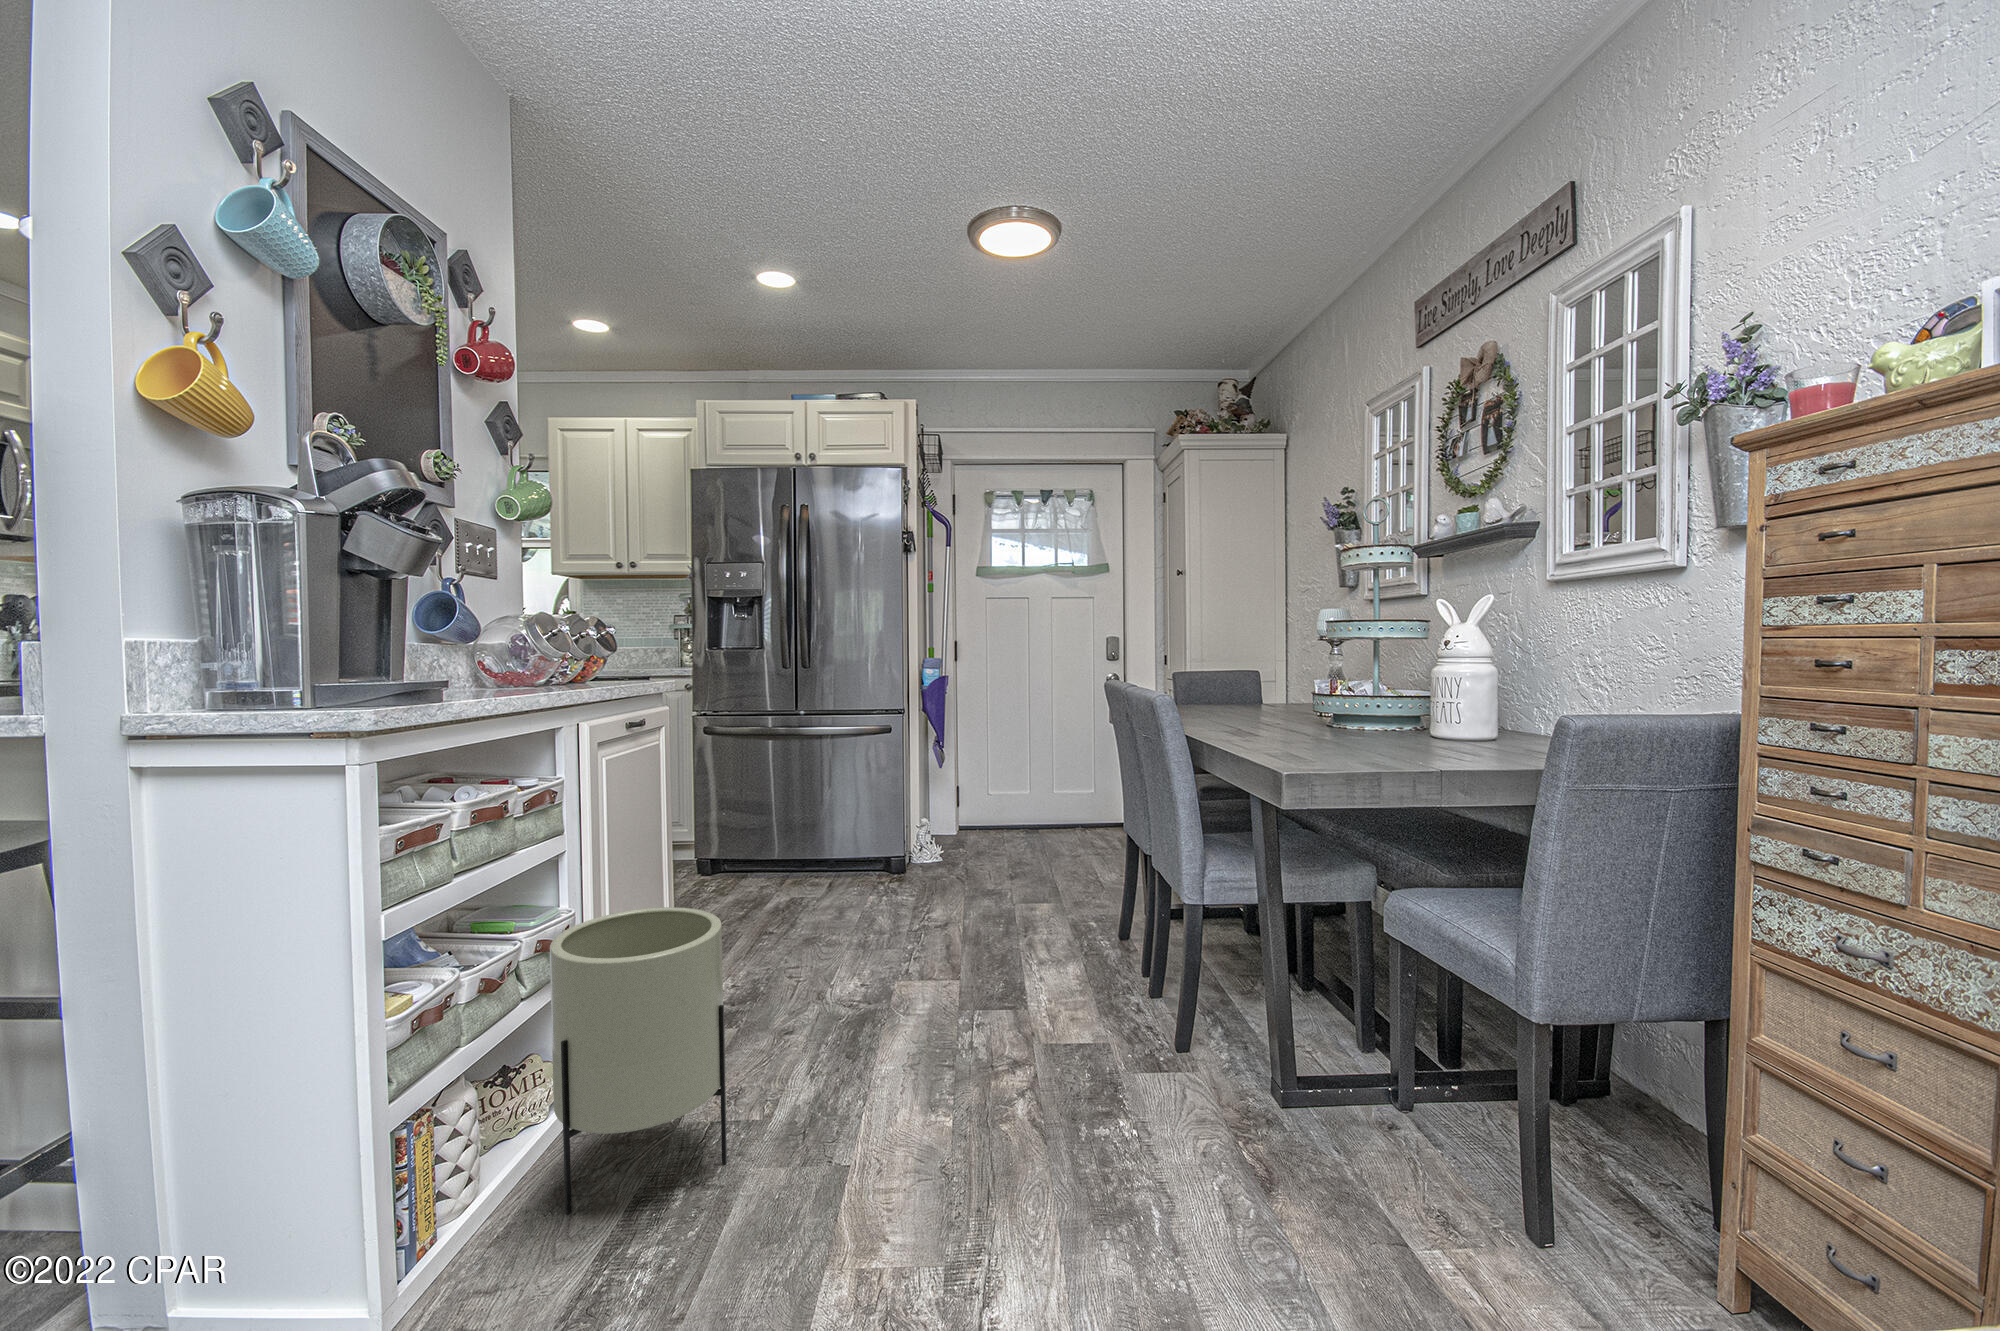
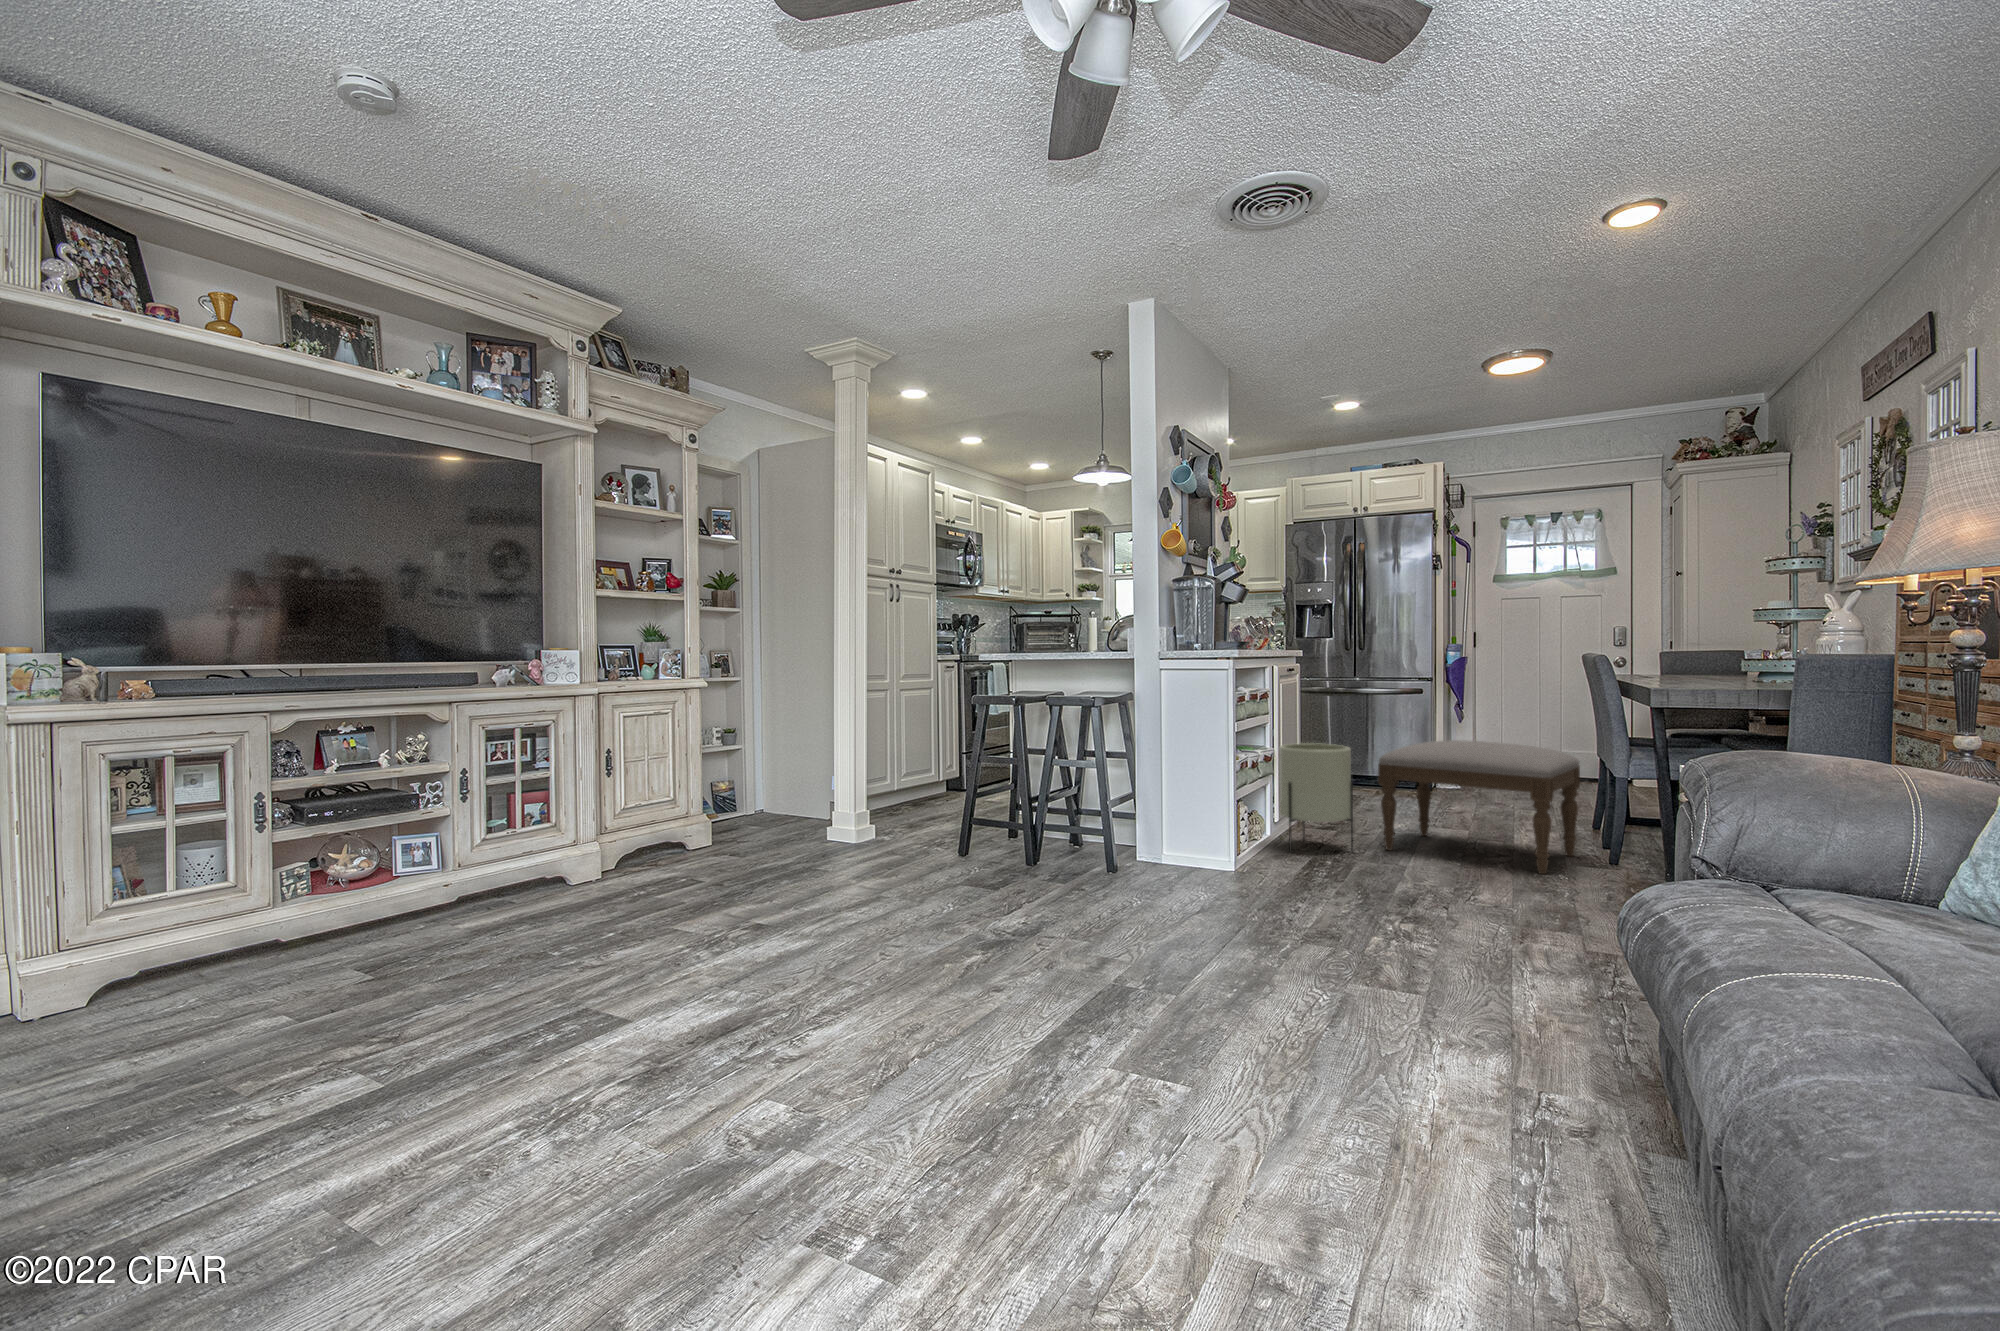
ottoman: none [782,868,1127,1173] -> present [1378,740,1580,874]

